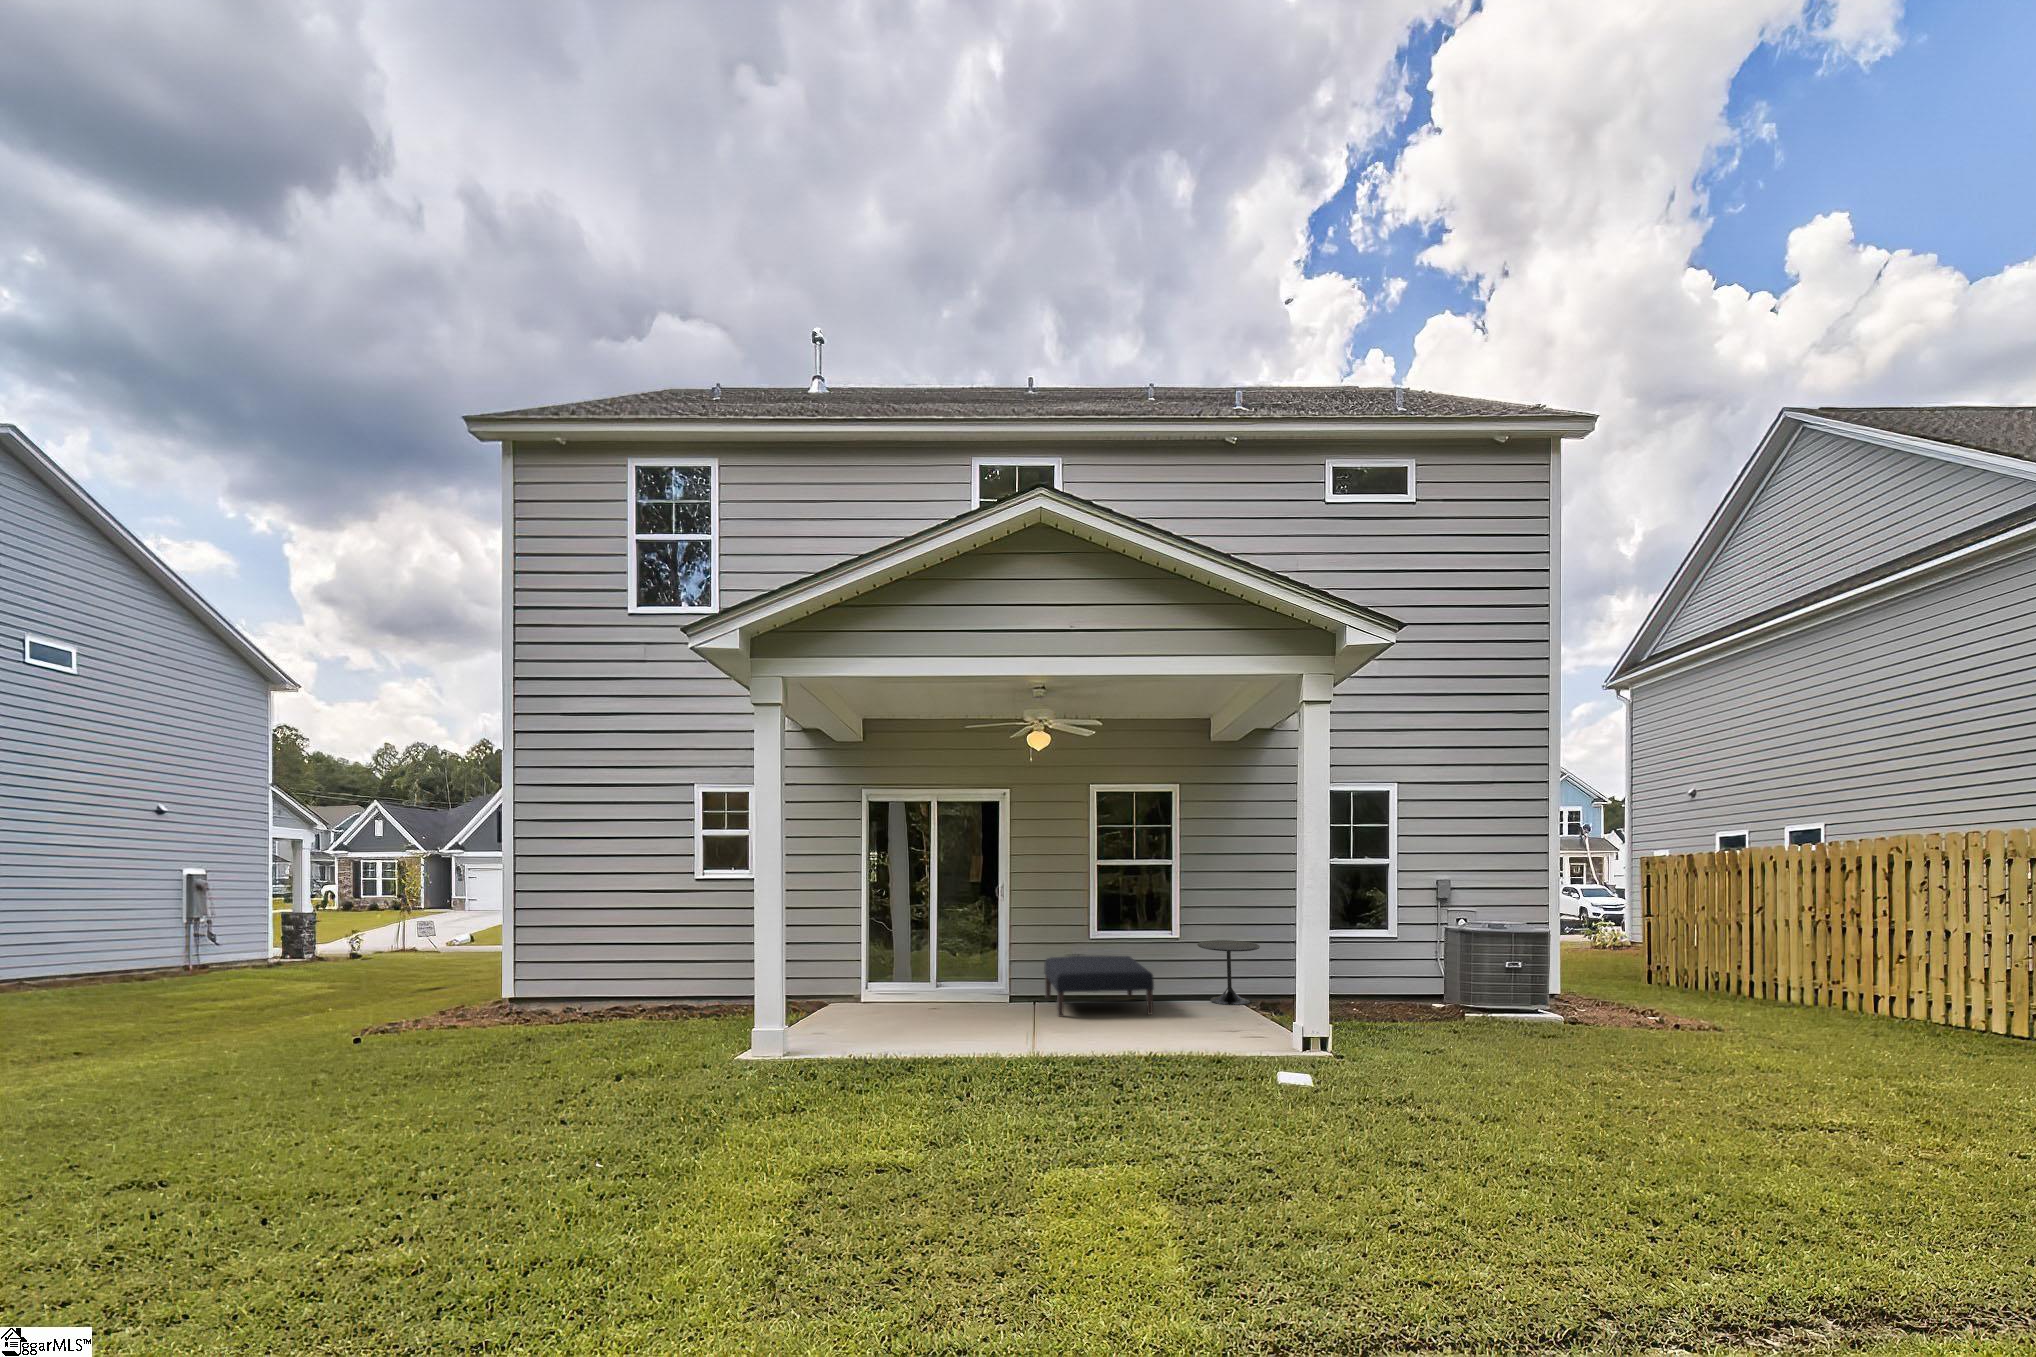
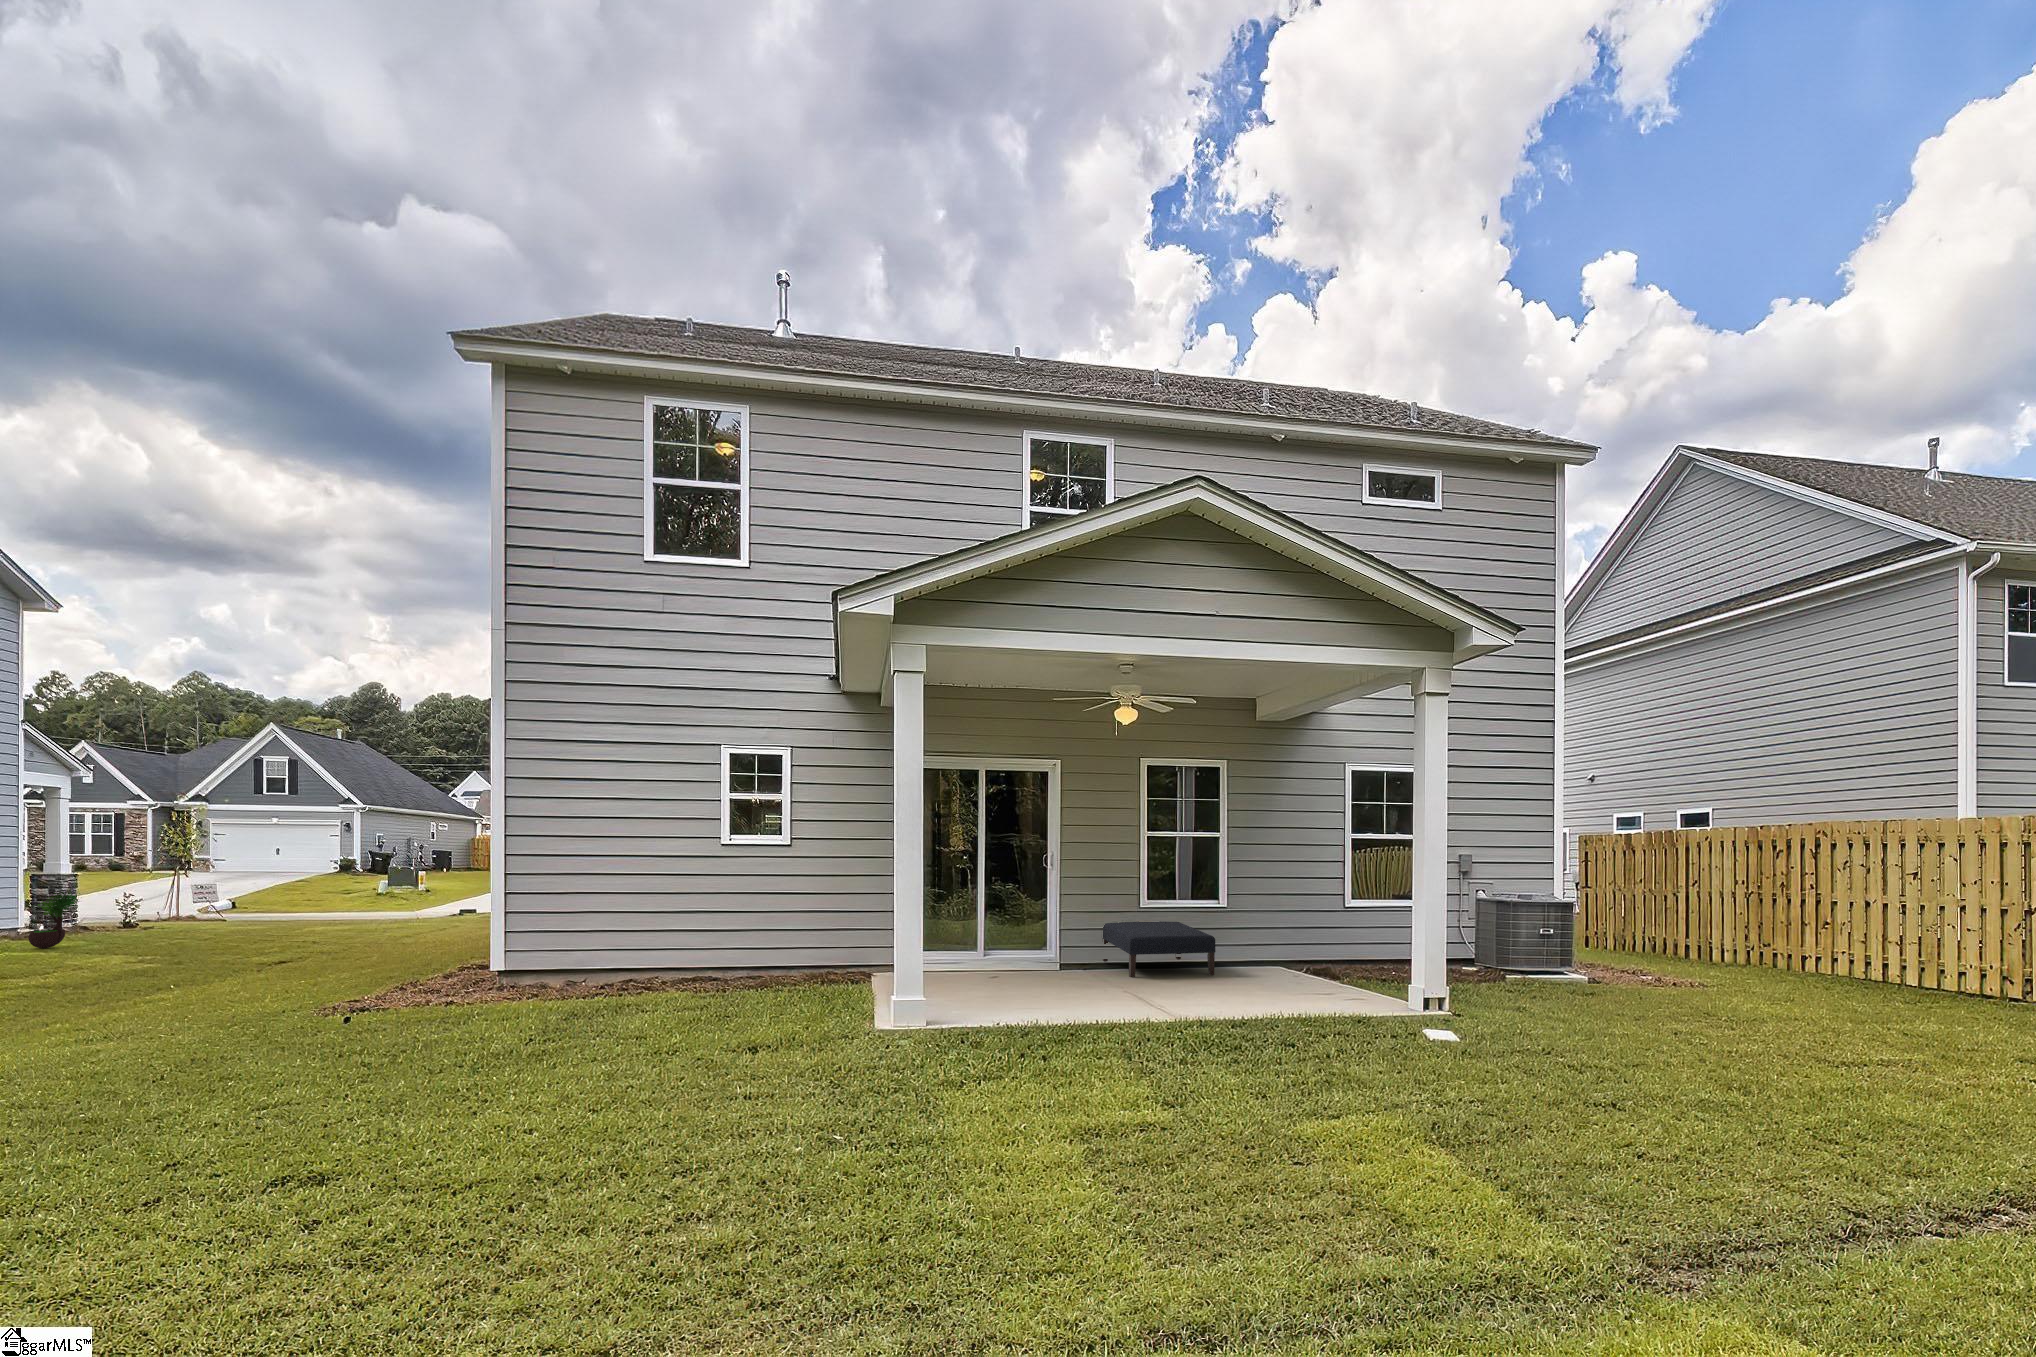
potted tree: none [89,925,137,980] -> present [29,892,80,948]
side table: present [1197,940,1260,1005] -> none [1241,908,1300,967]

